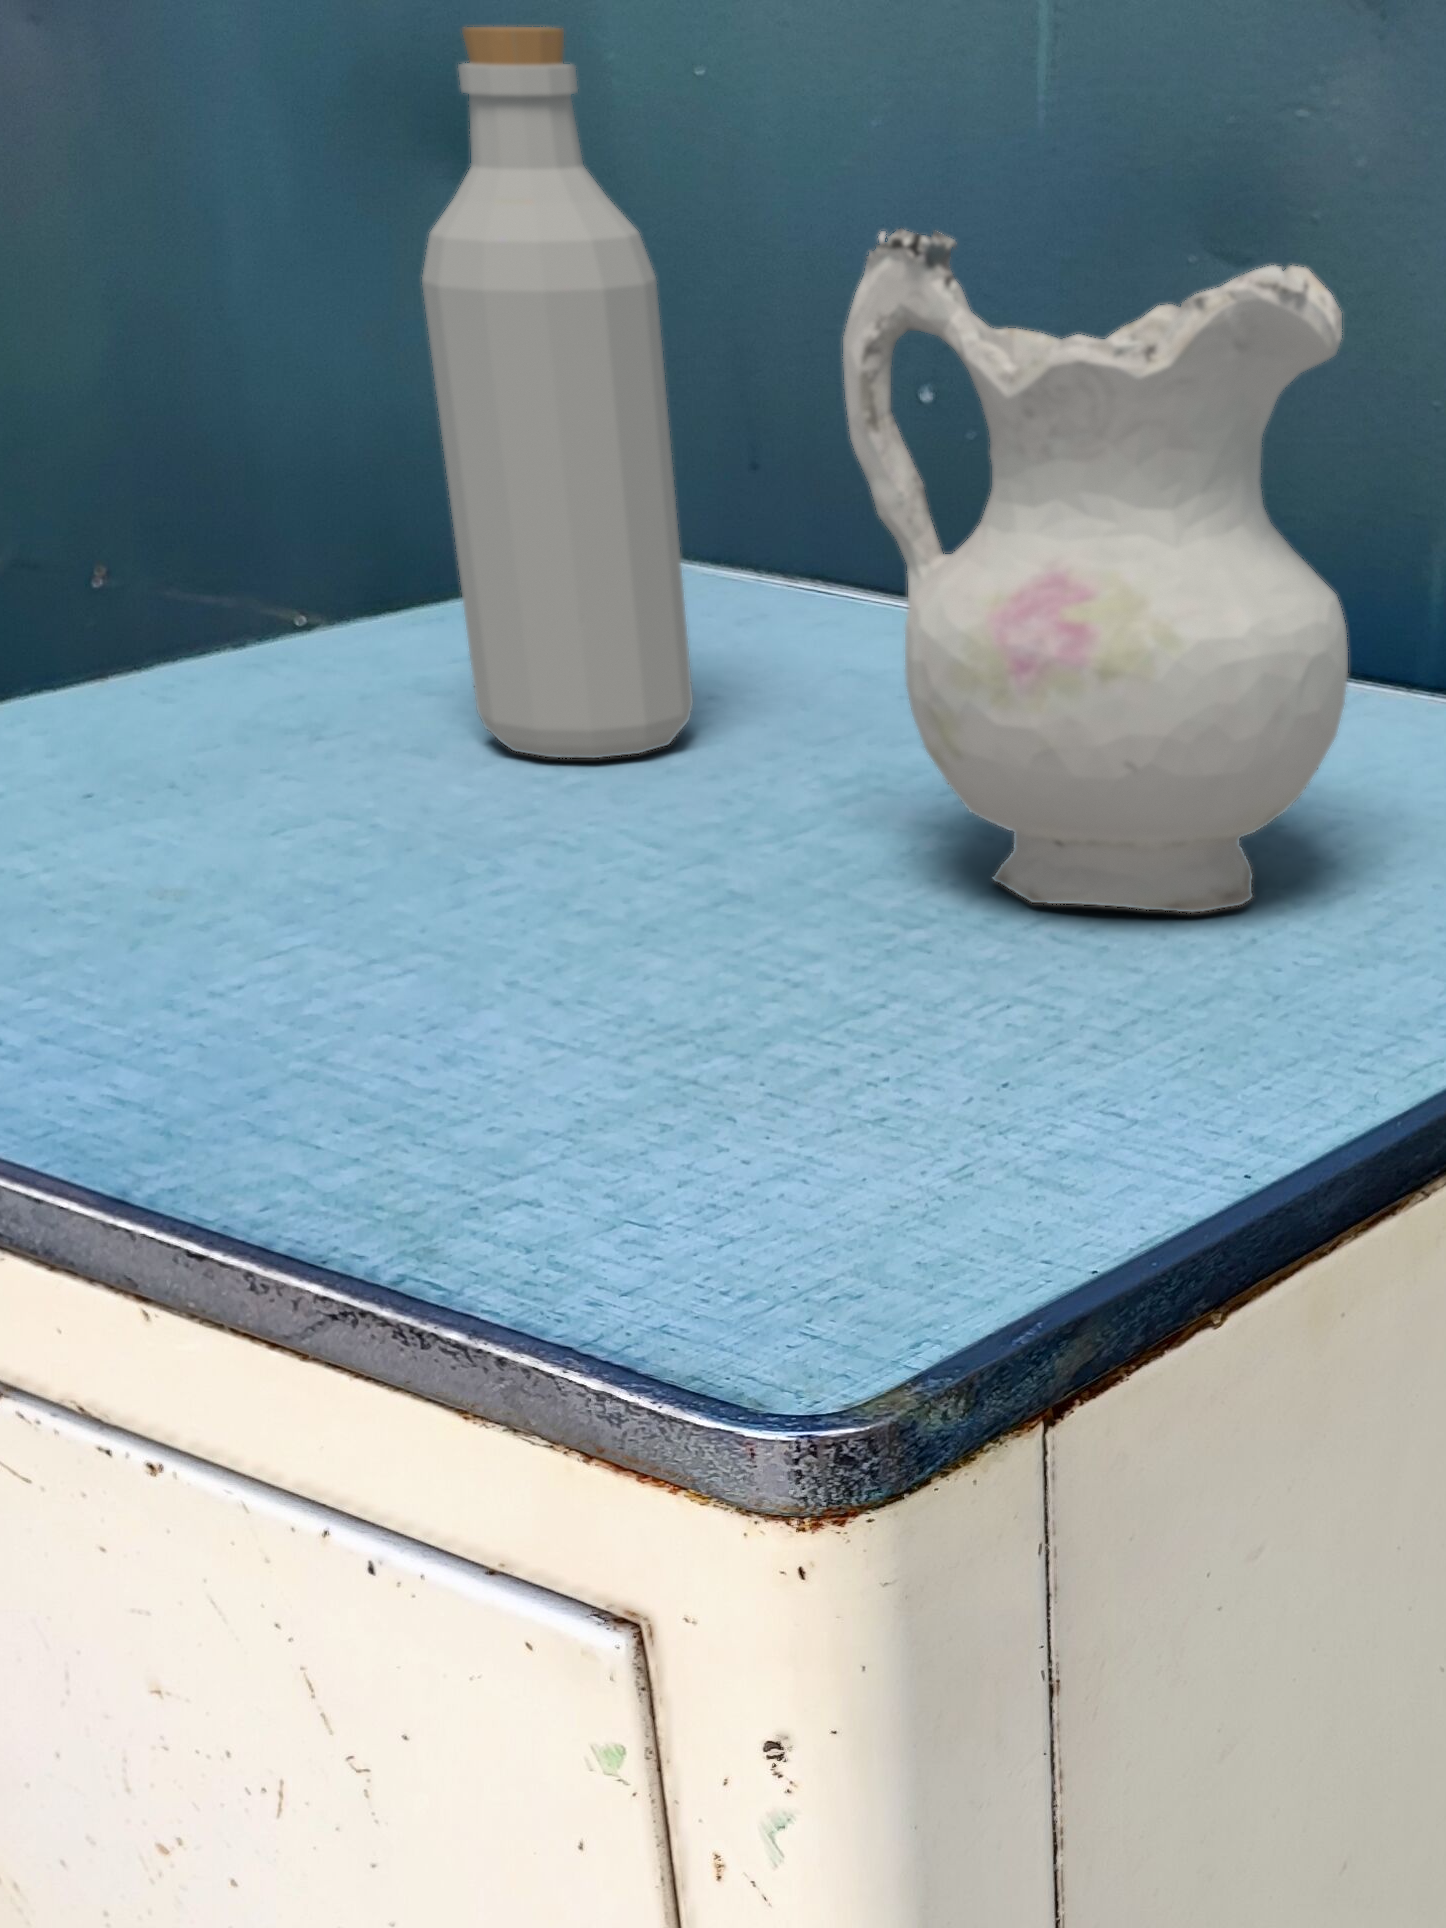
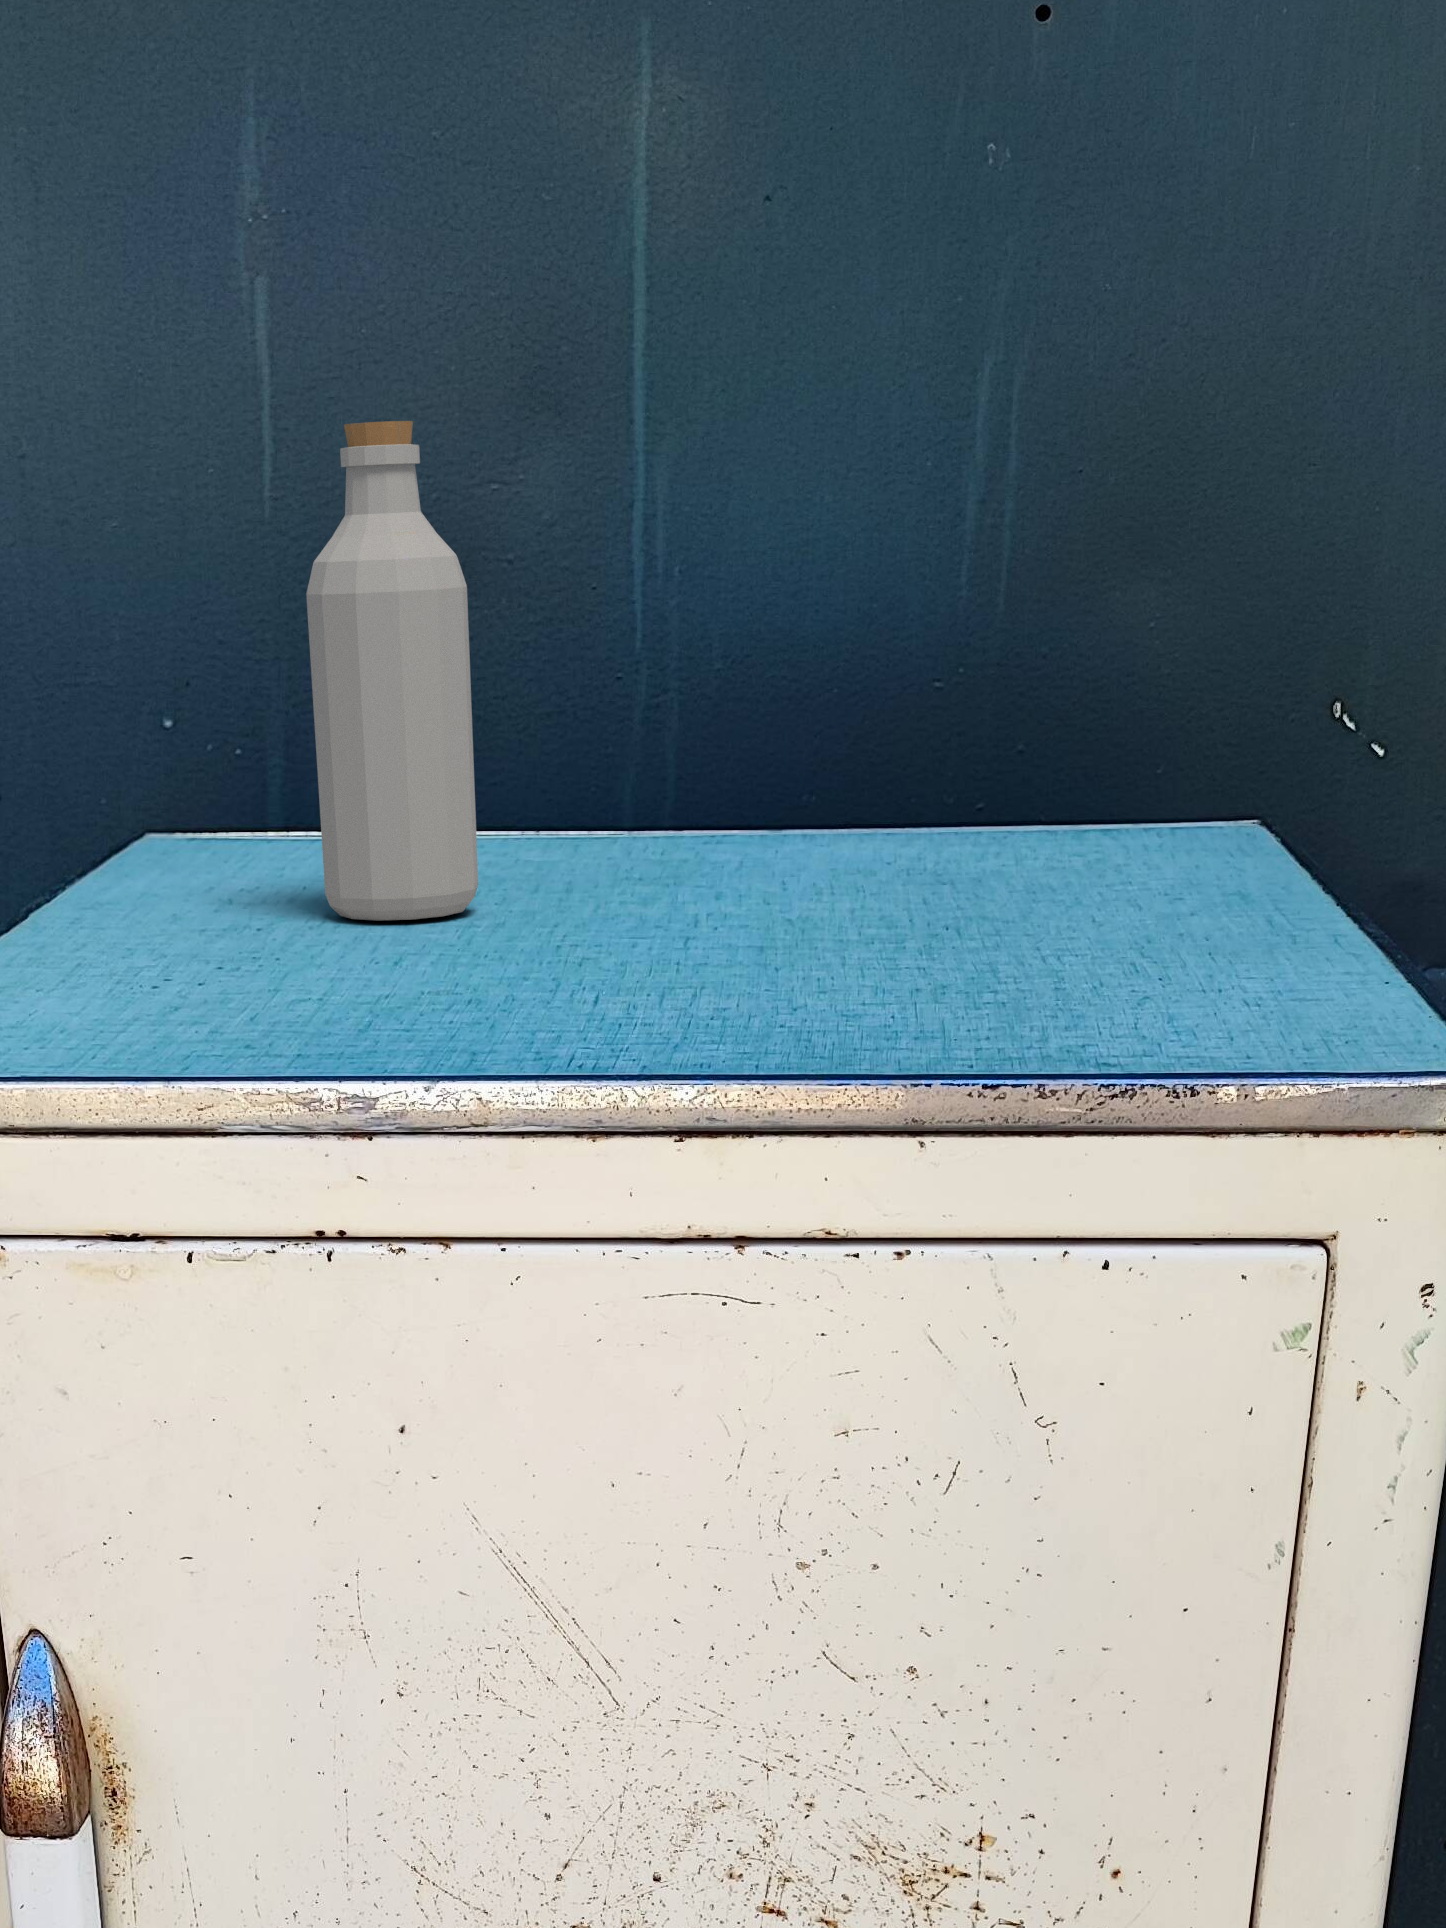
ceramic pitcher: present [843,229,1348,913] -> none [745,506,1078,925]

